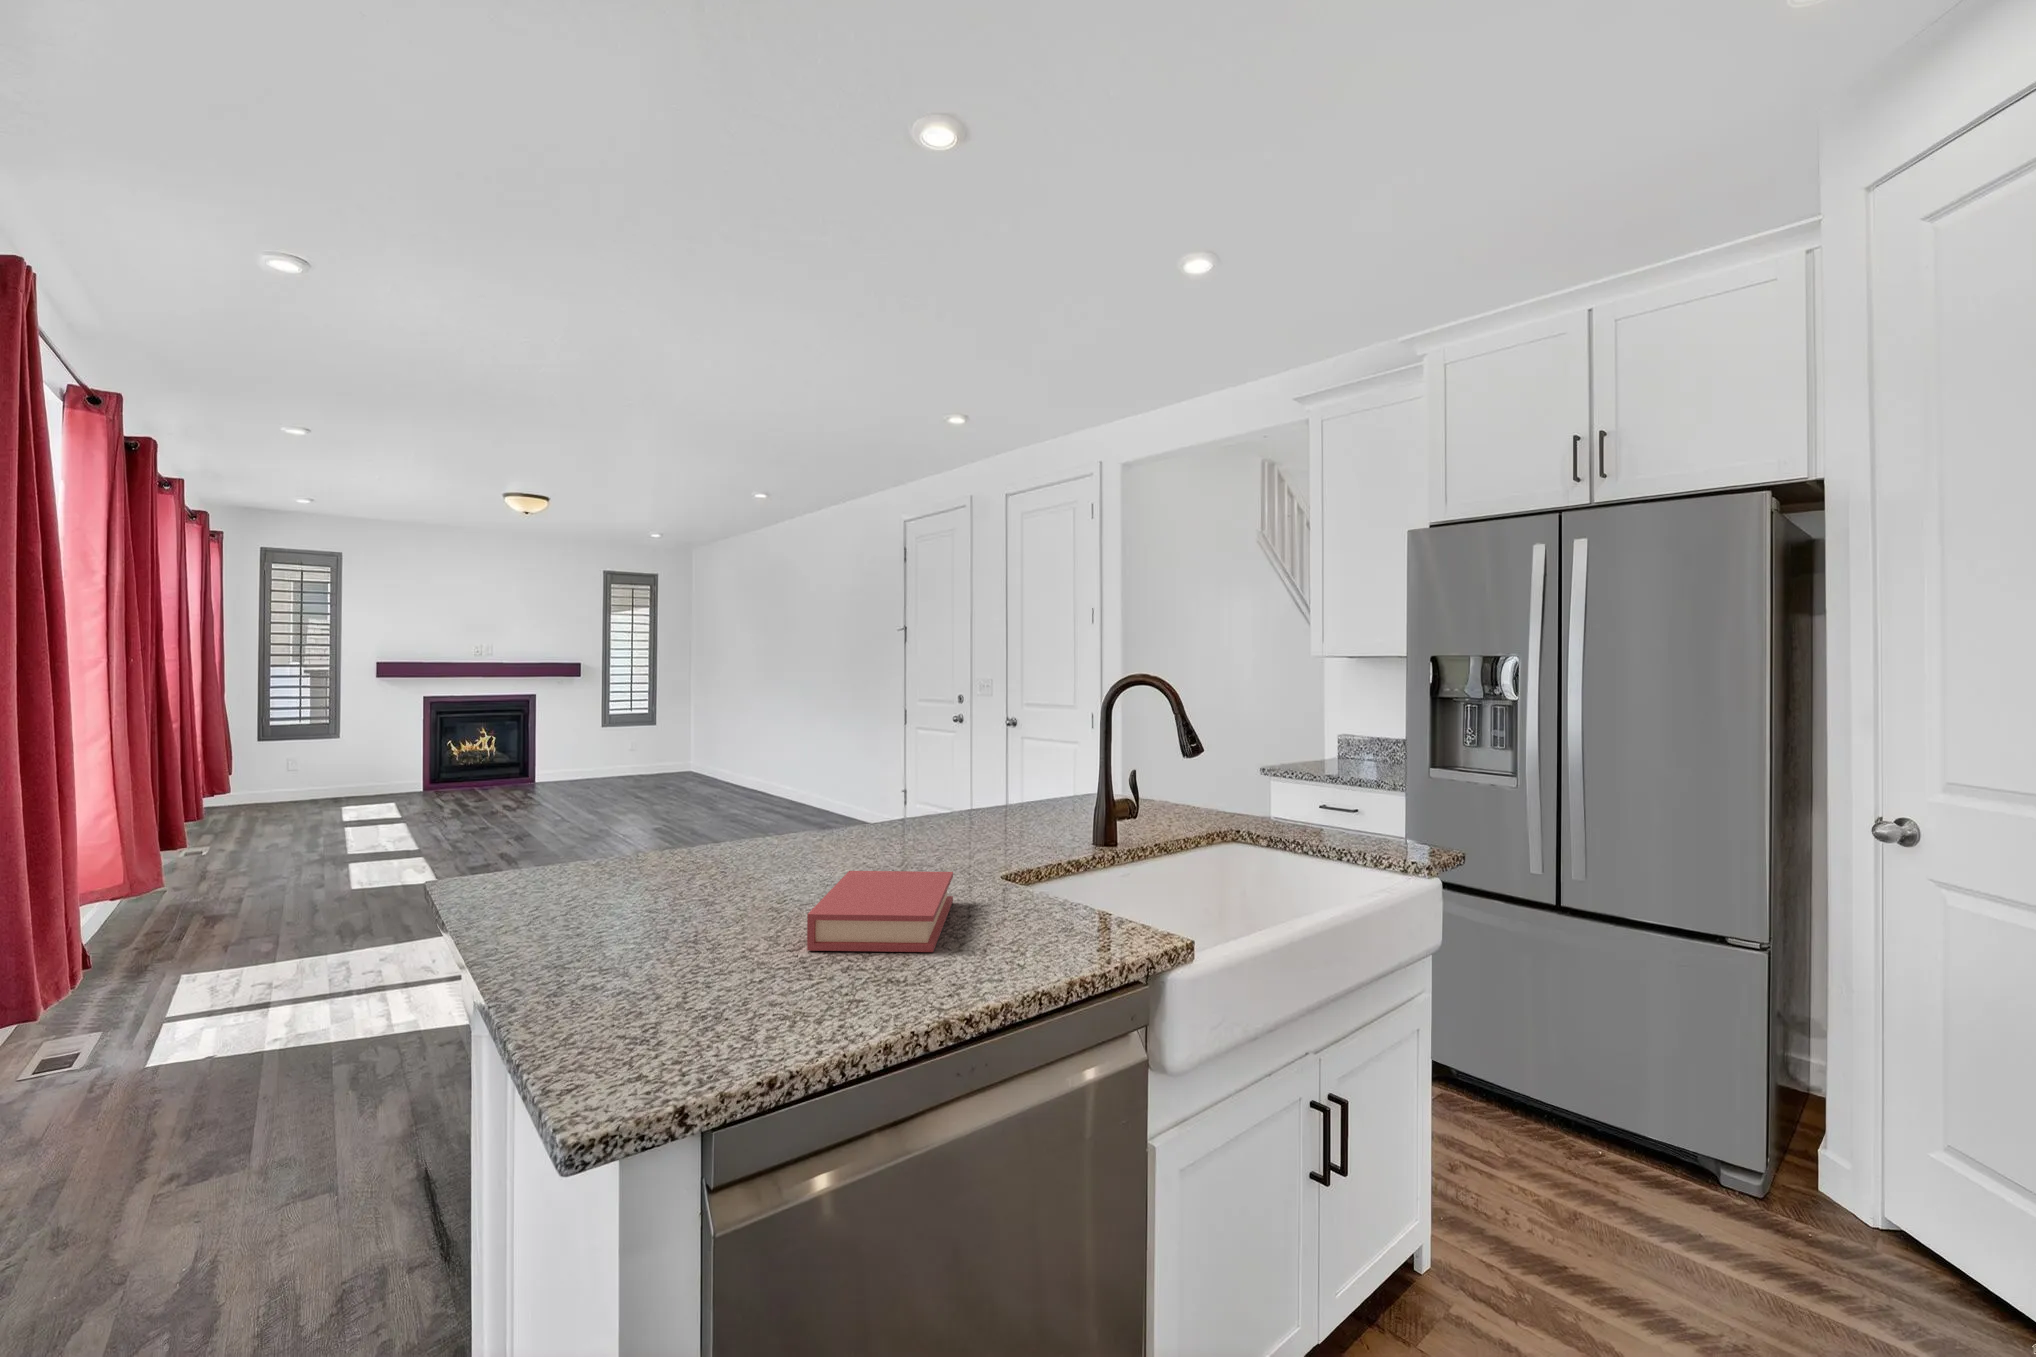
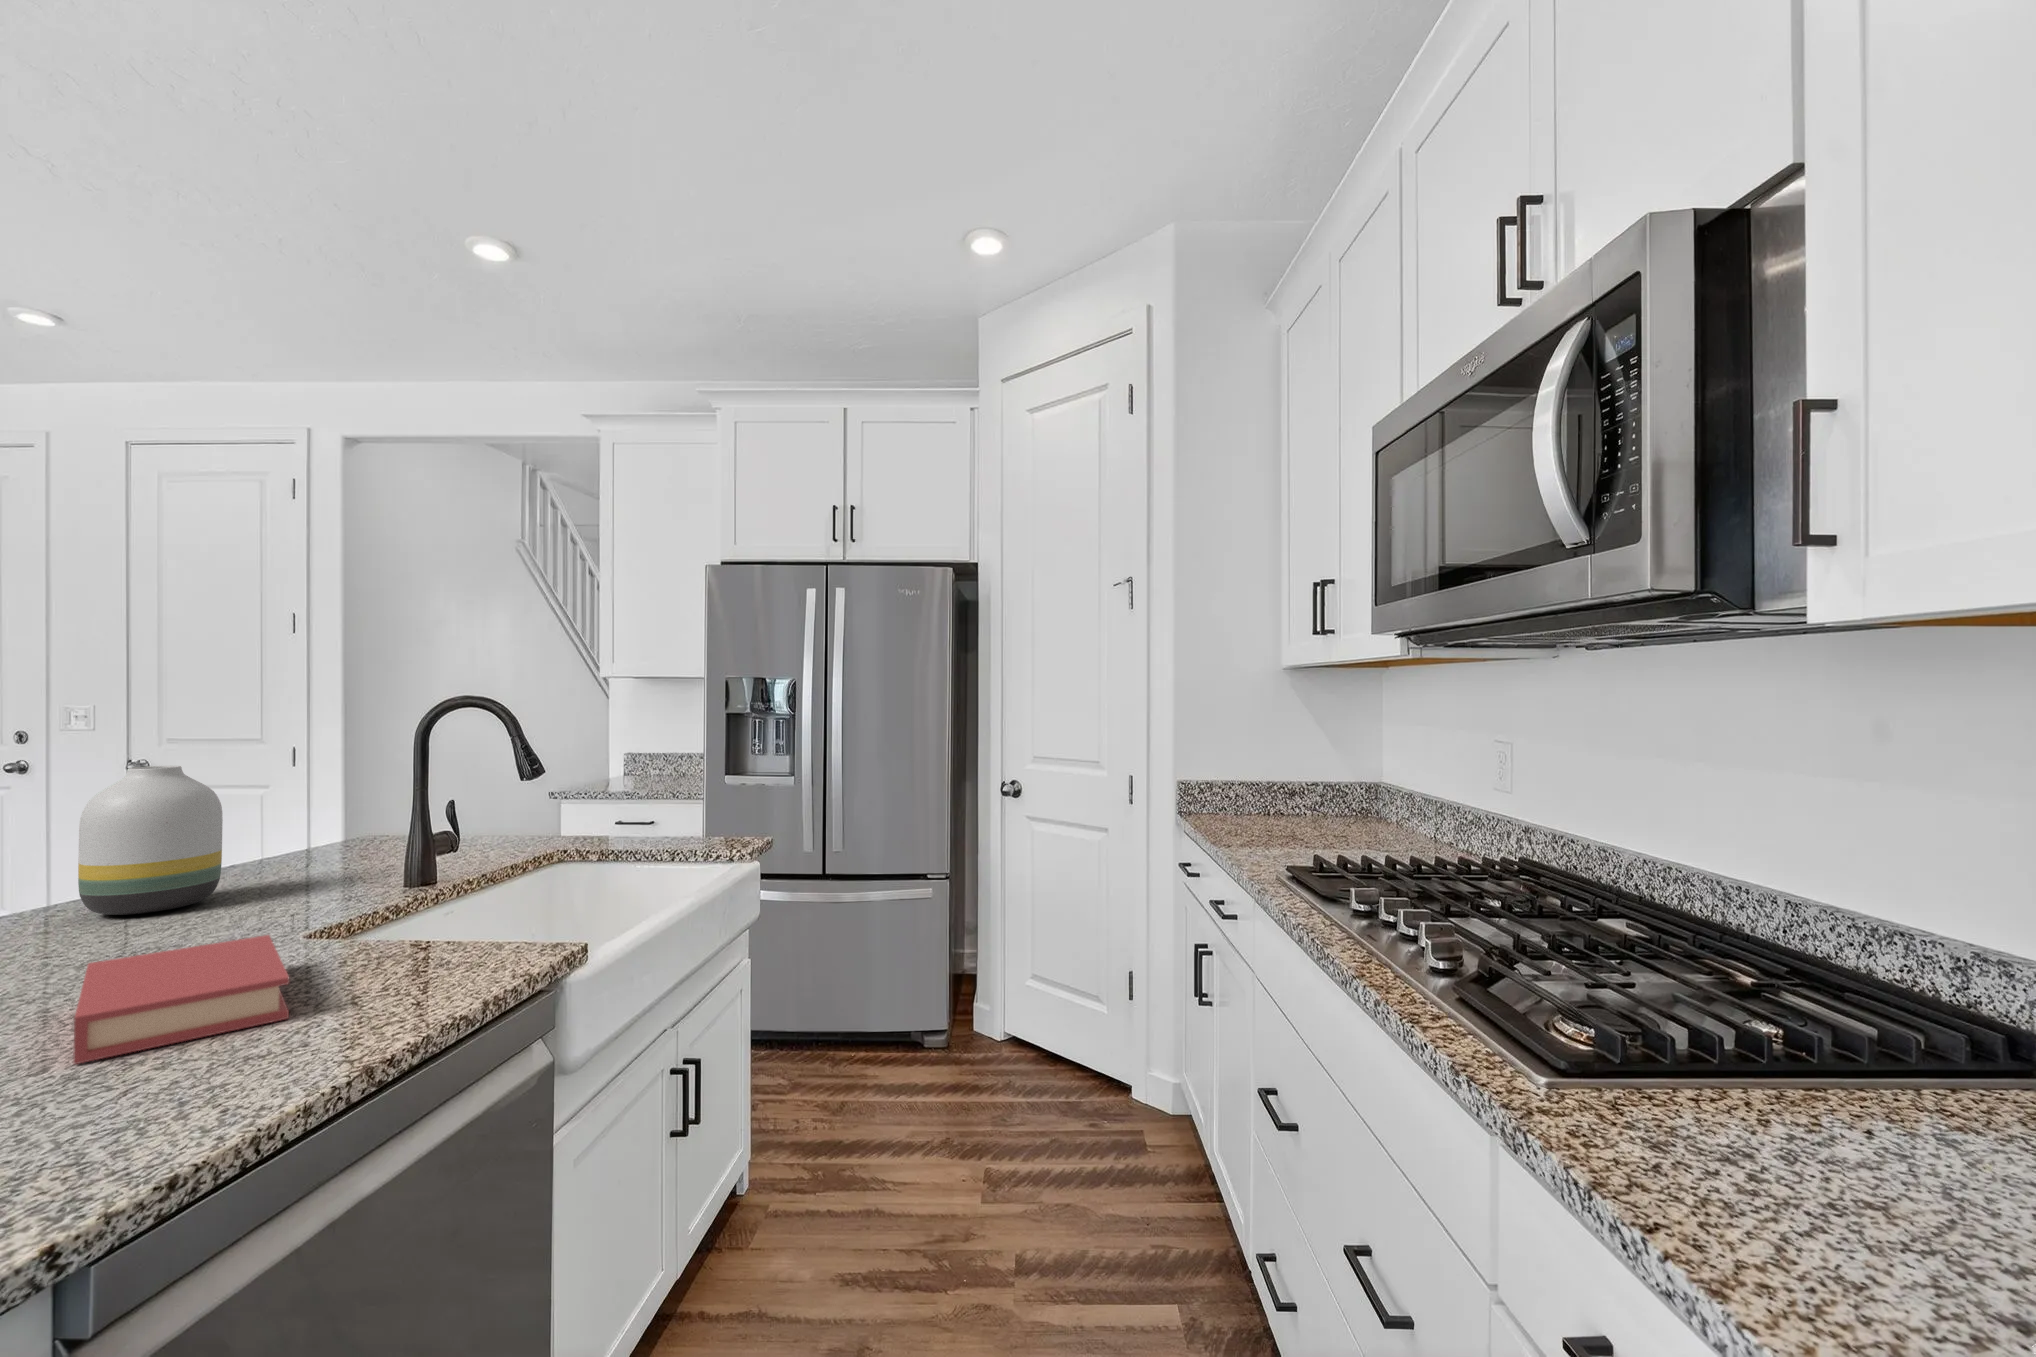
vase: none [892,721,970,835] -> present [78,766,223,915]

